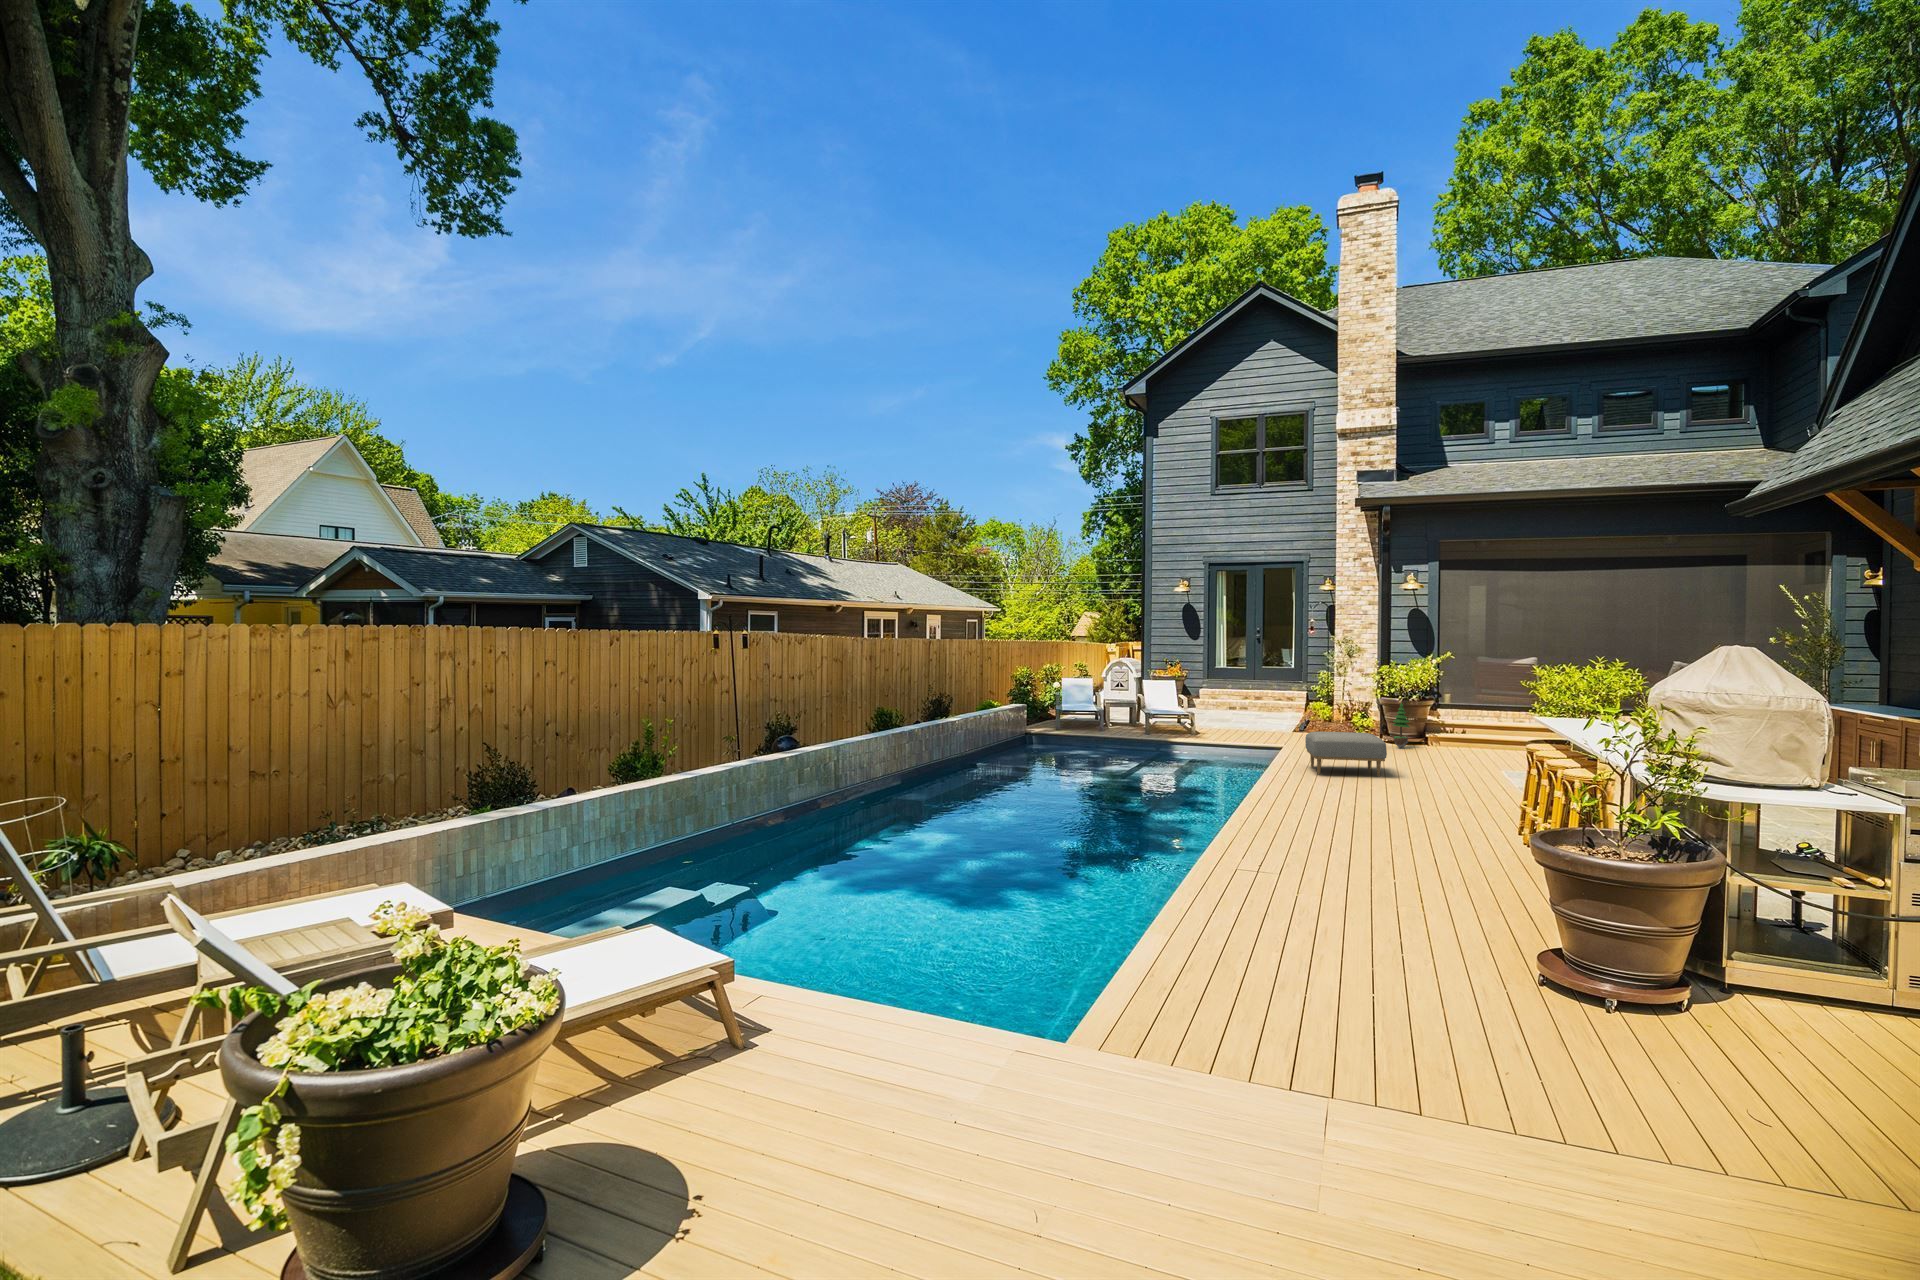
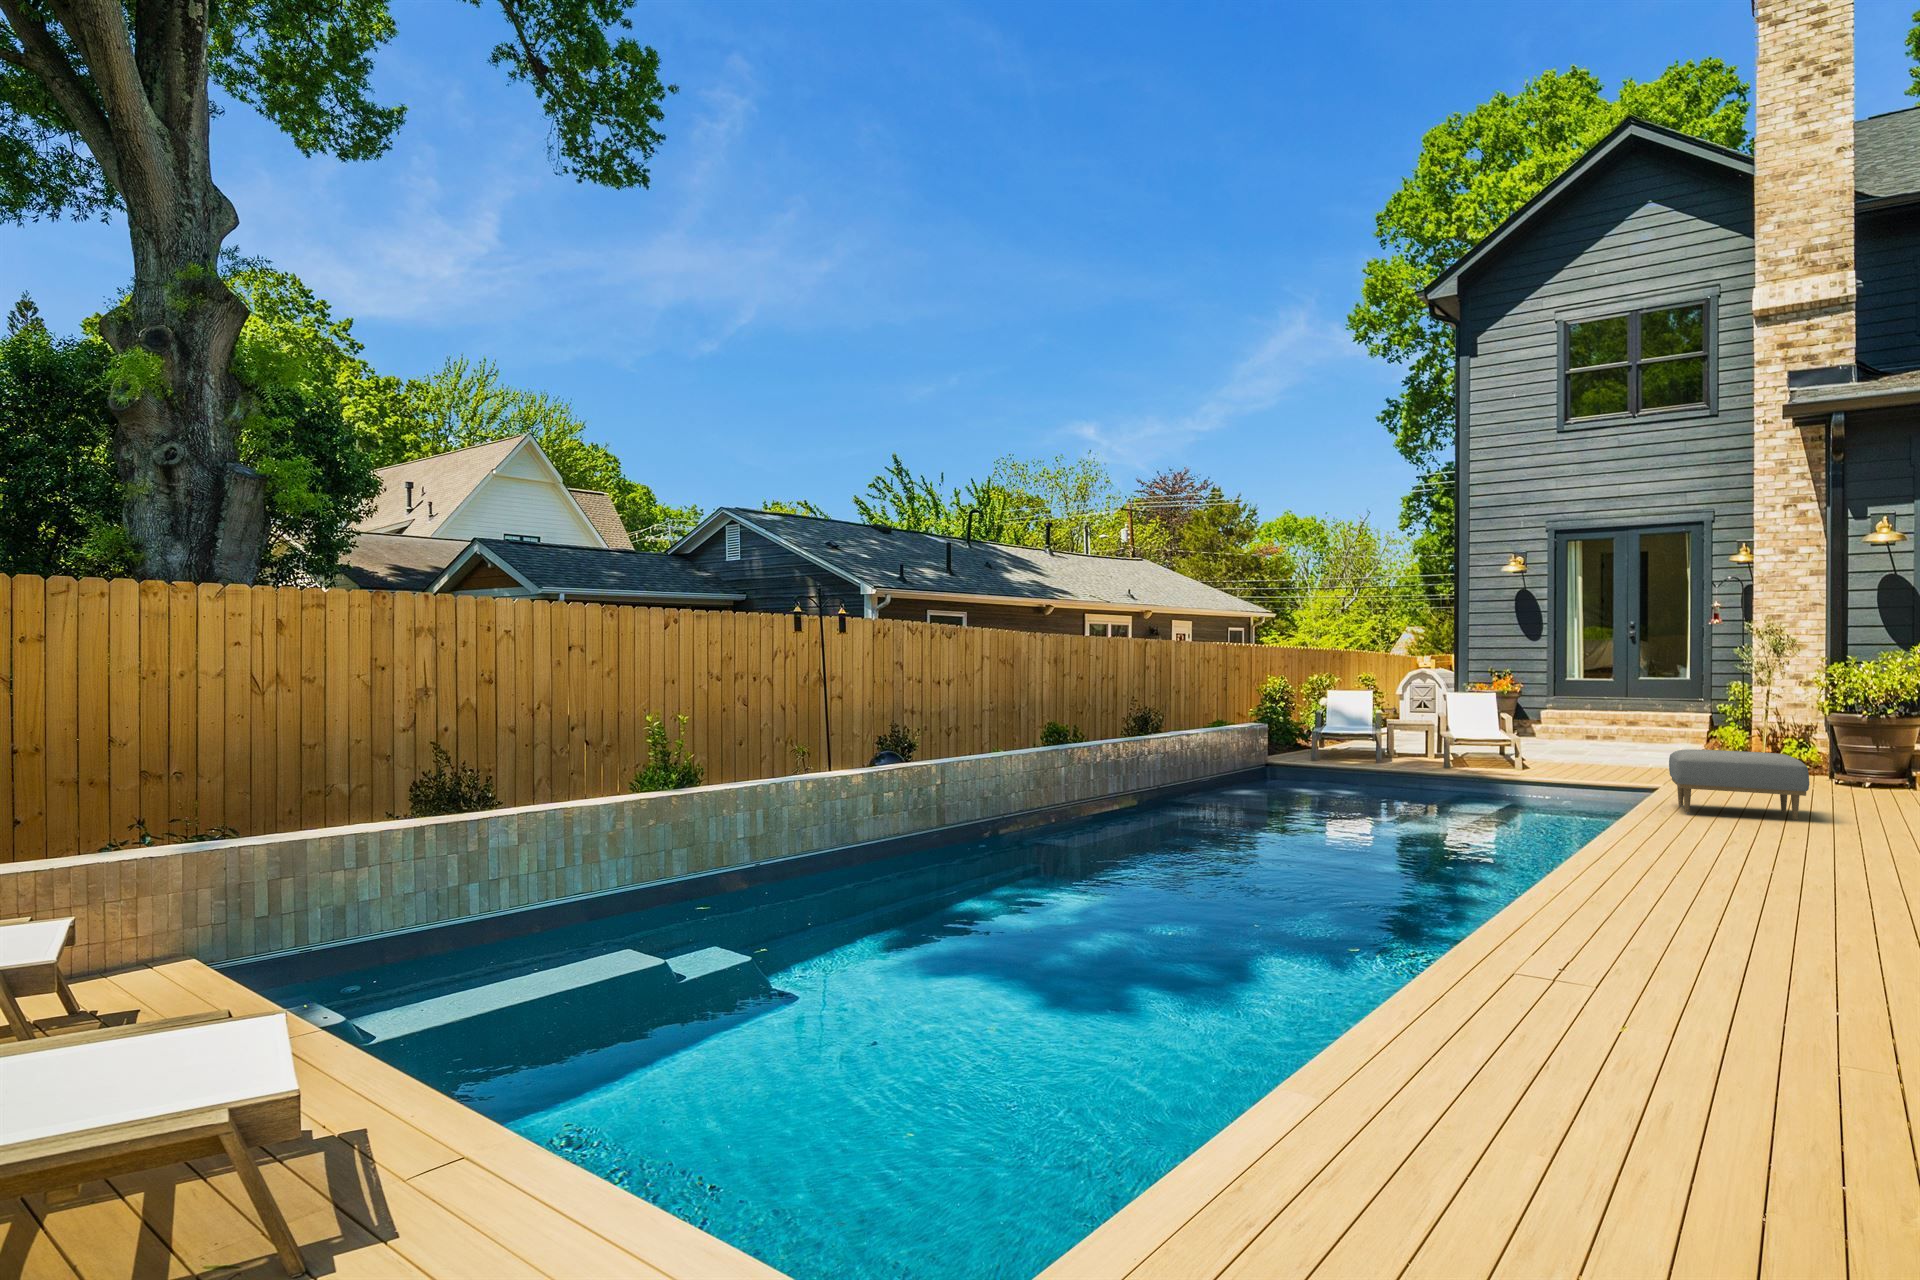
potted tree: present [1393,702,1409,748] -> none [1841,717,1876,792]

